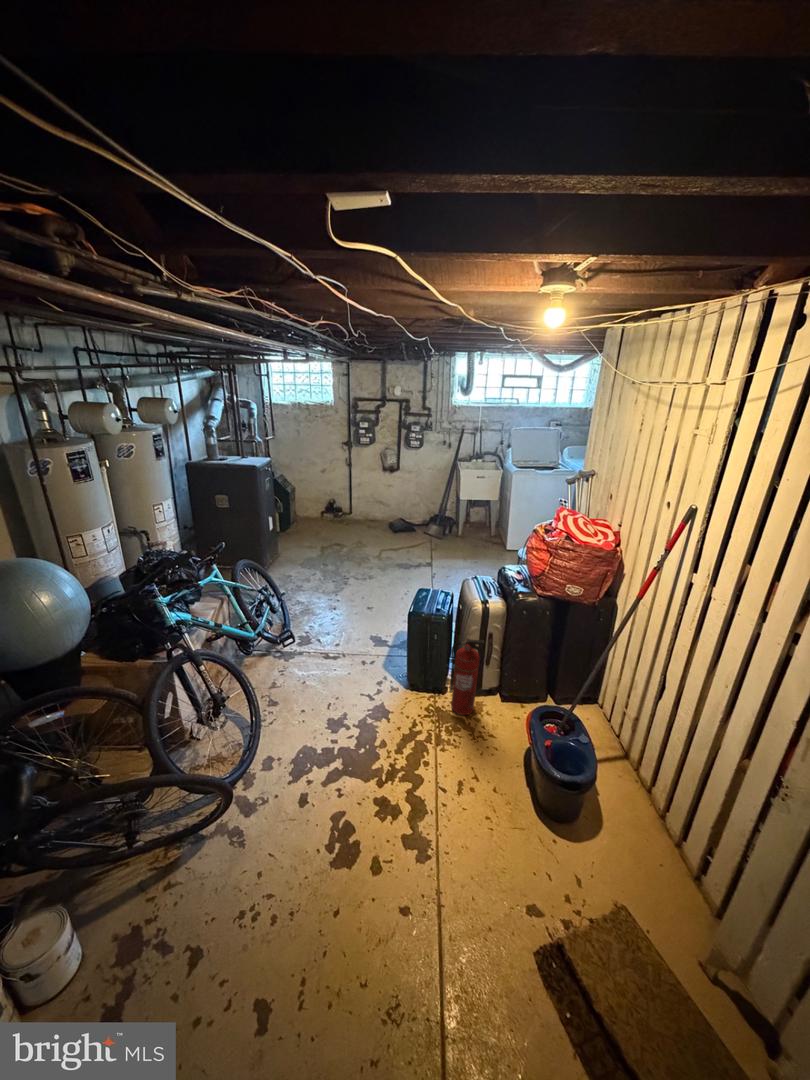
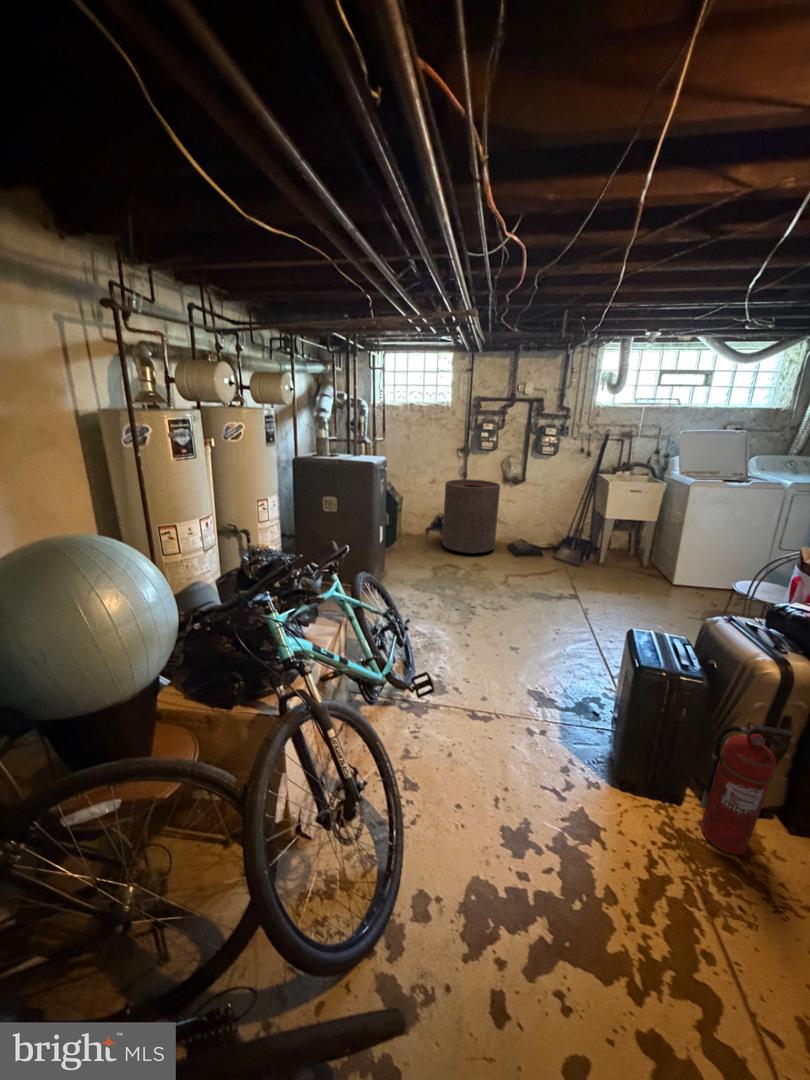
trash can: none [332,468,379,533] -> present [442,479,500,553]

